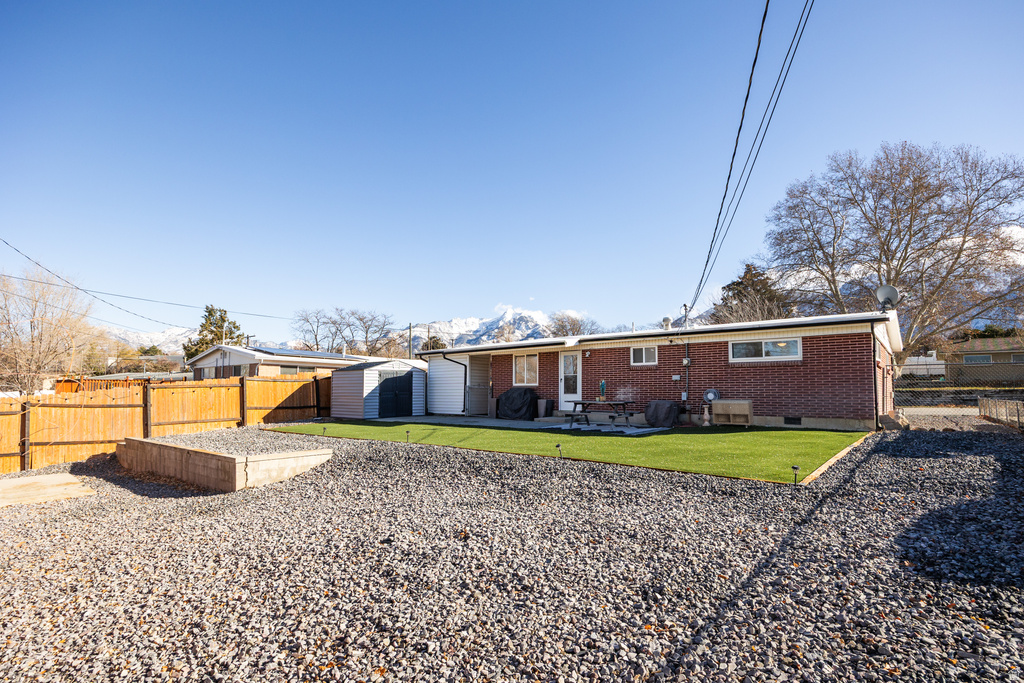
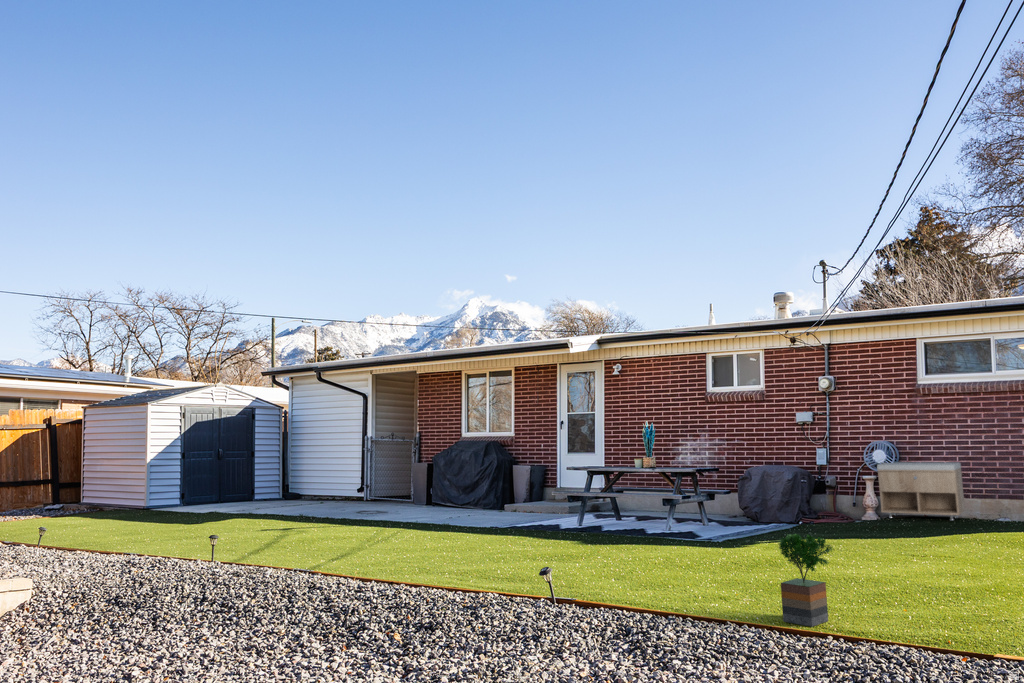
potted tree: none [653,431,677,469] -> present [779,534,832,627]

